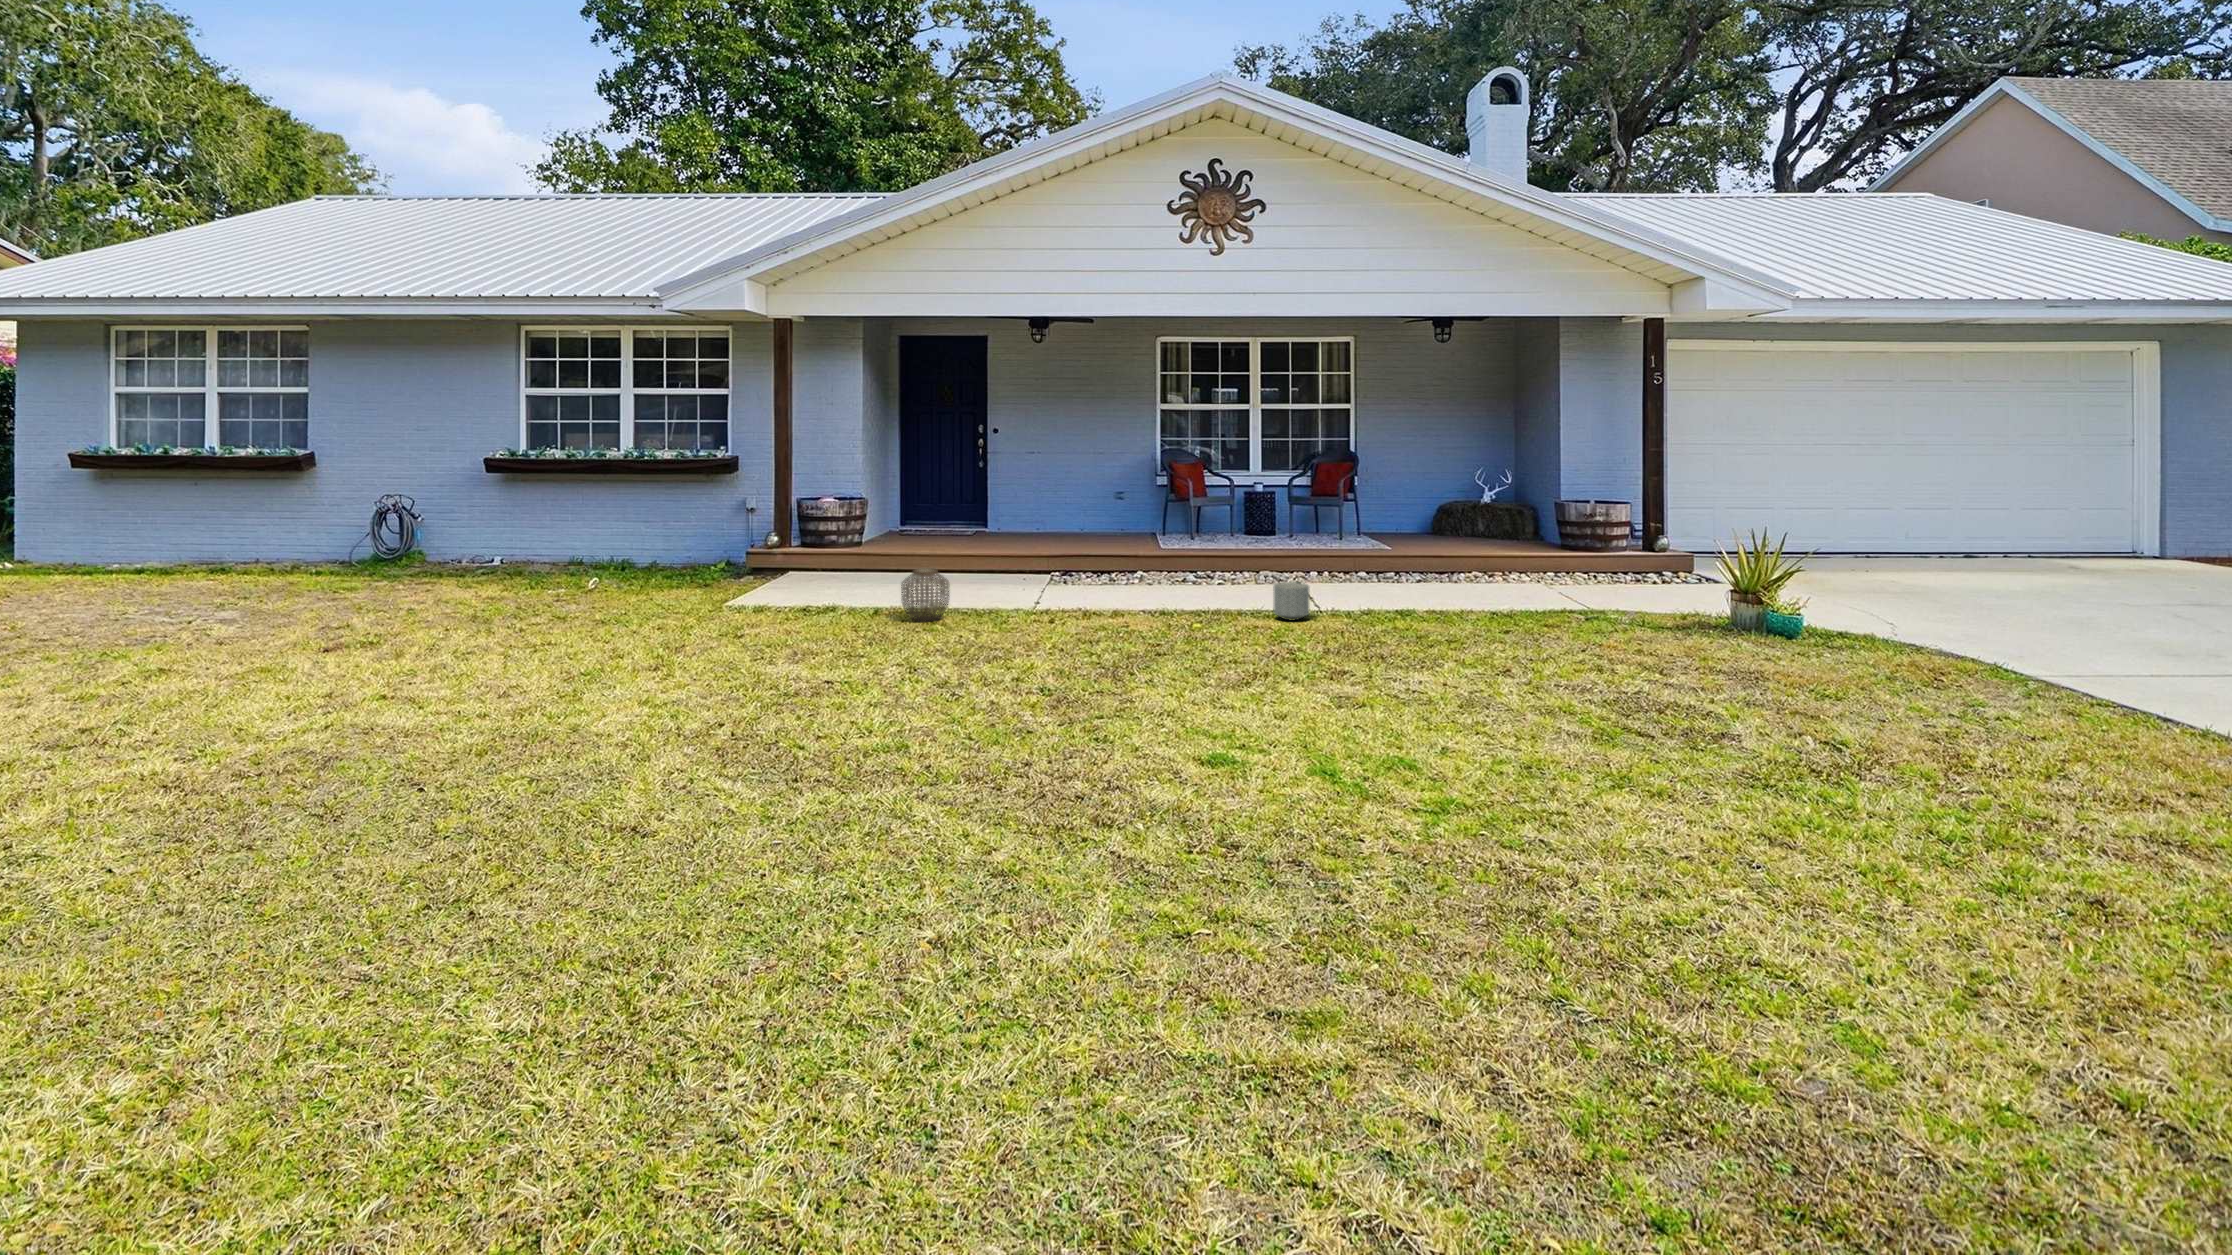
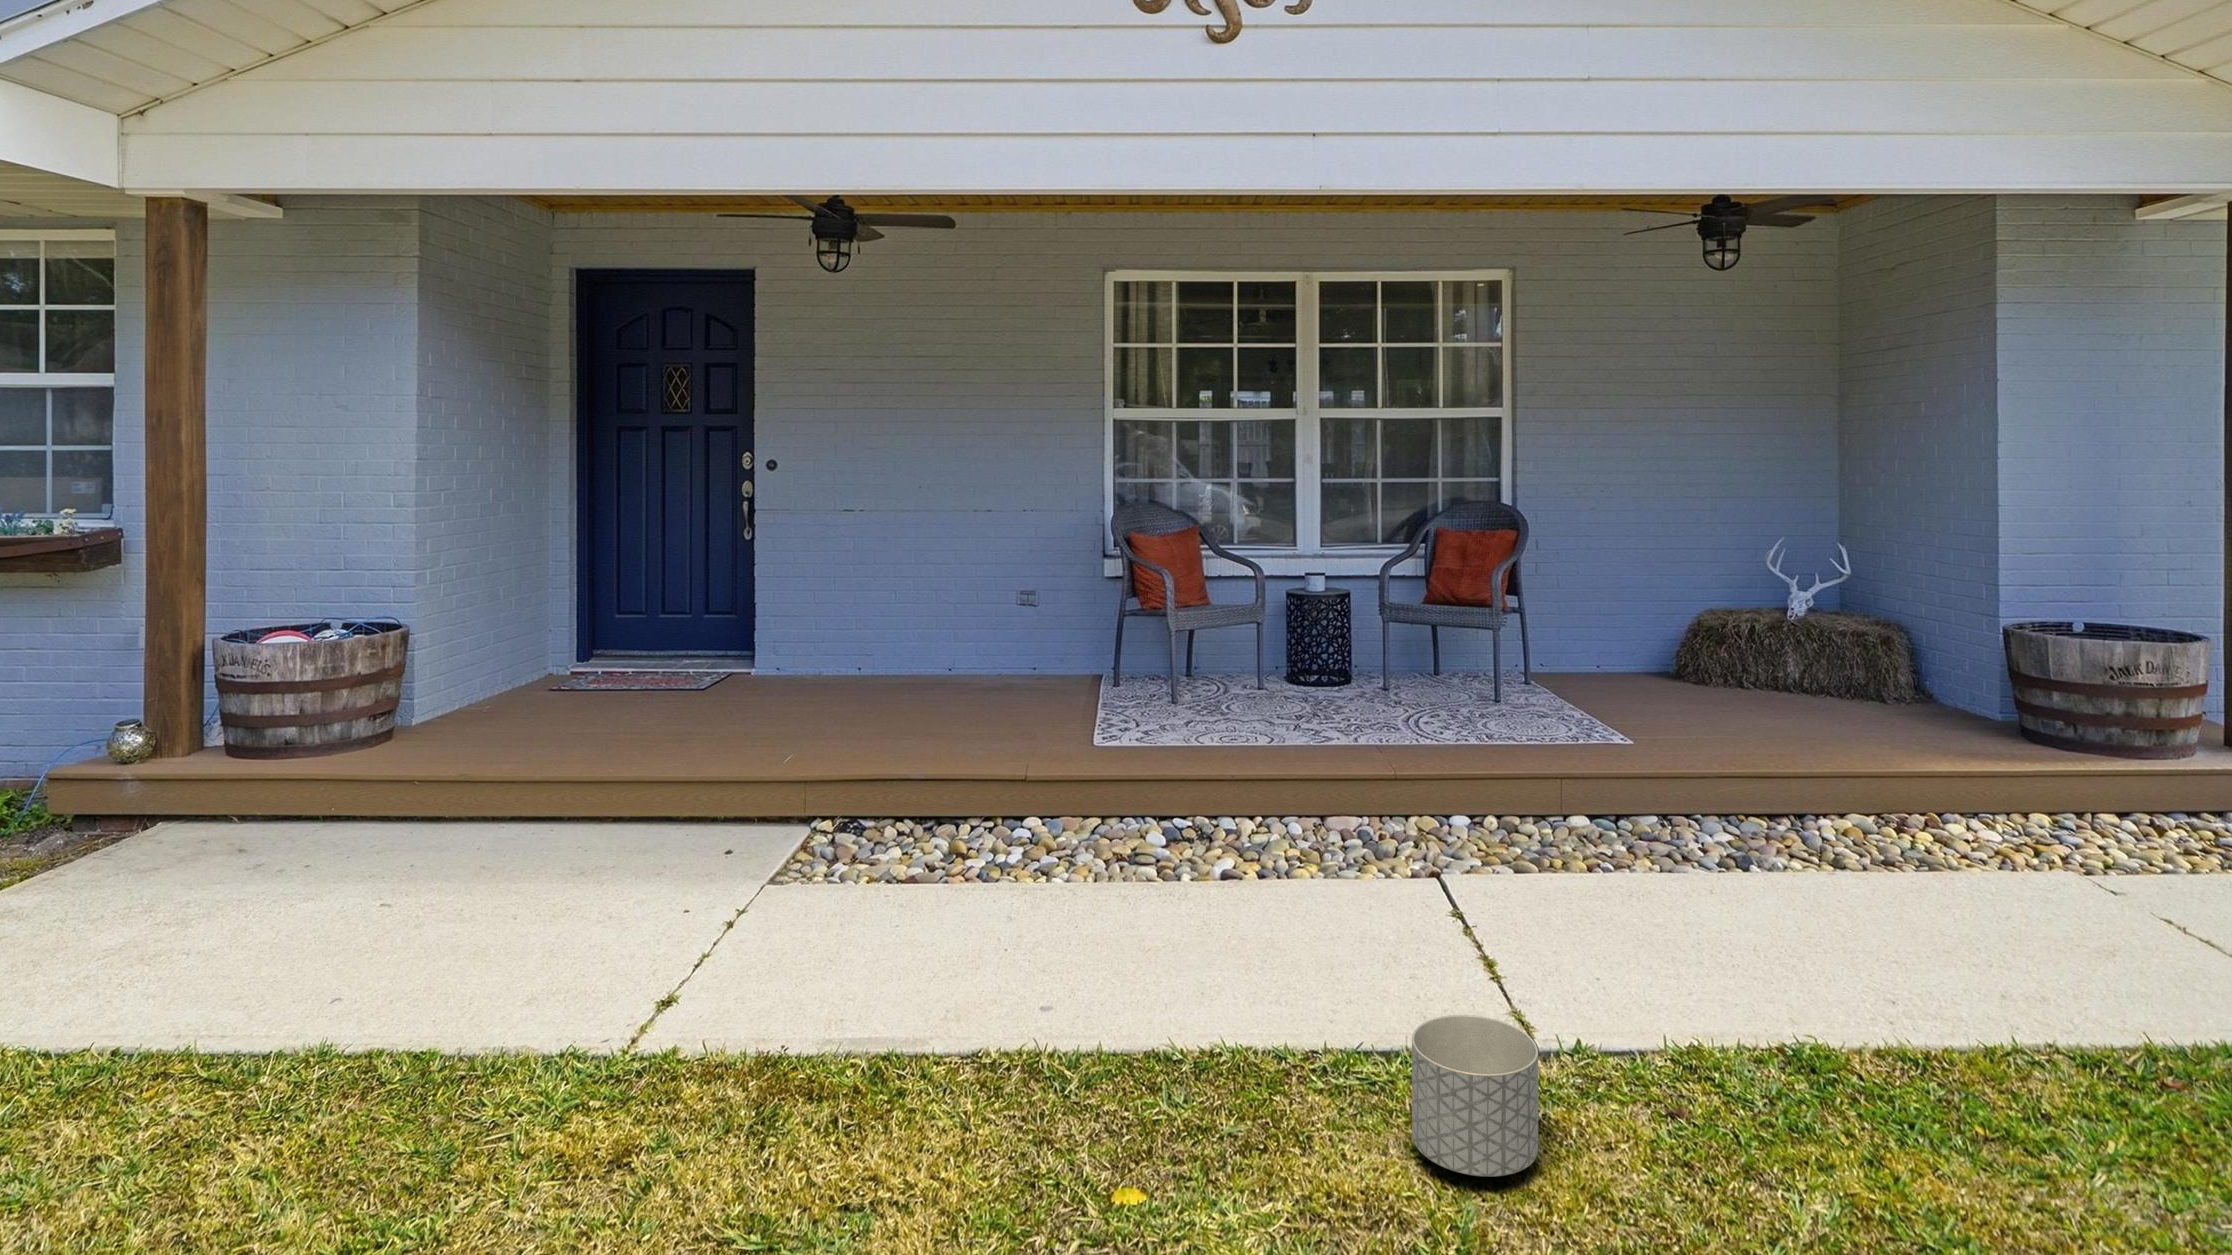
woven basket: present [901,568,950,621] -> none [86,984,292,1202]

